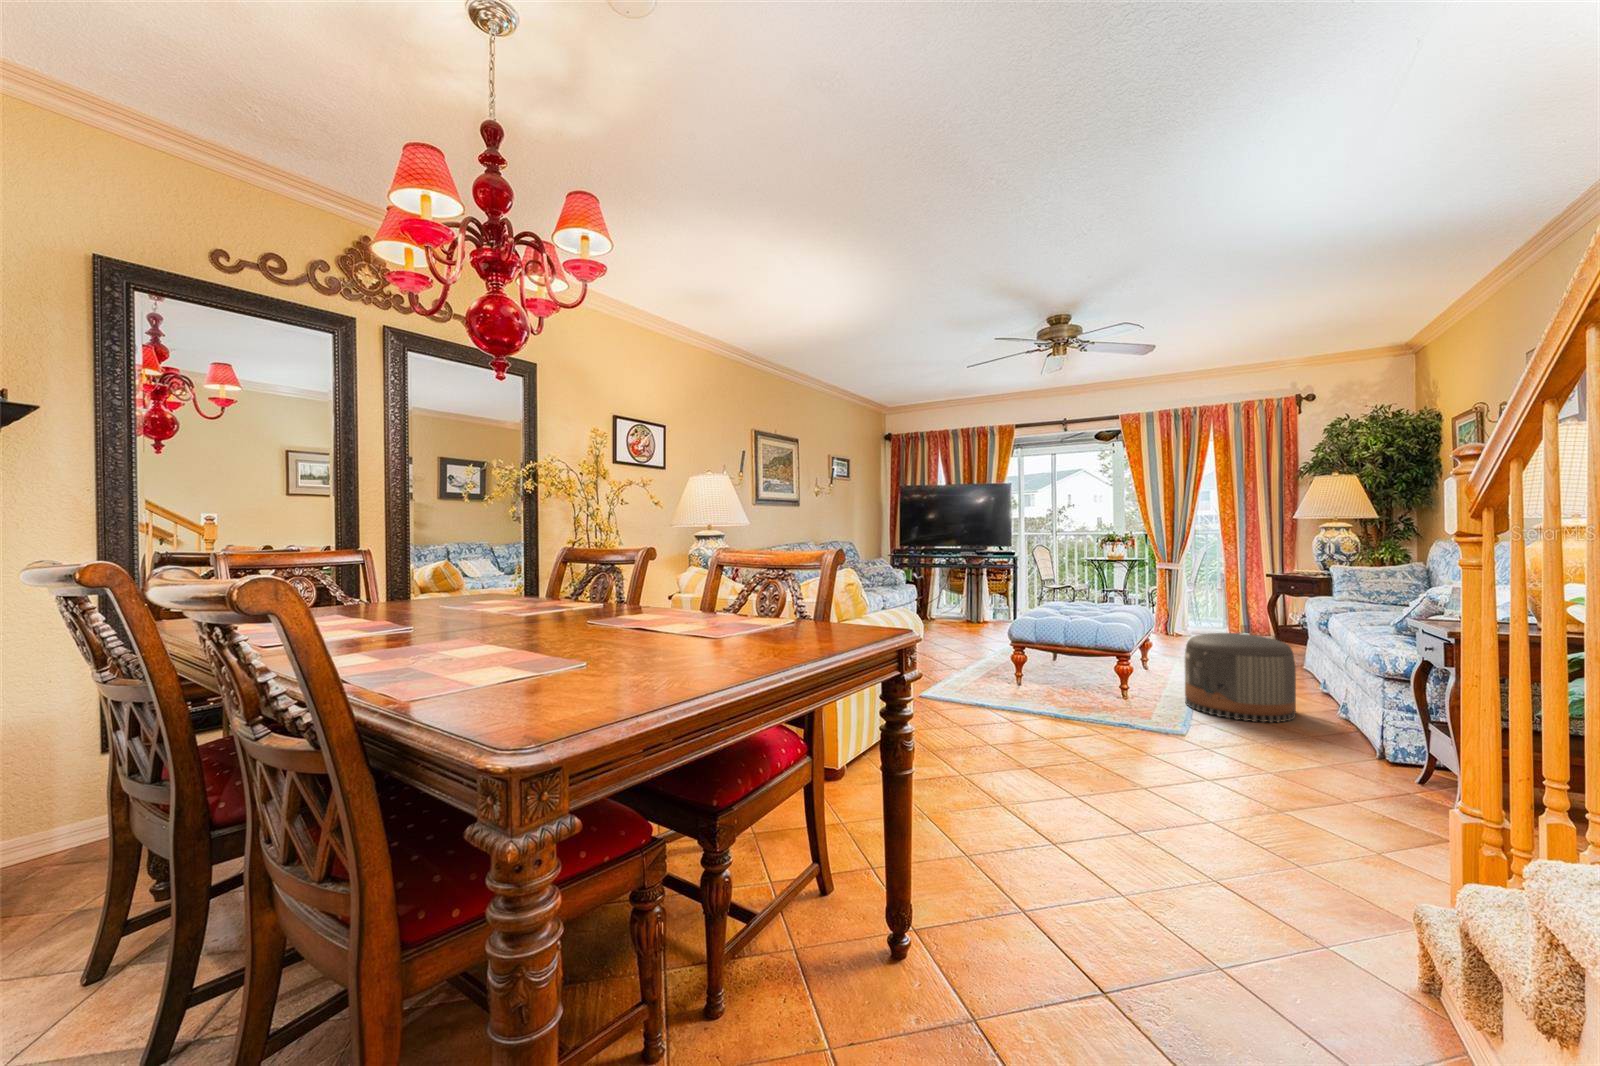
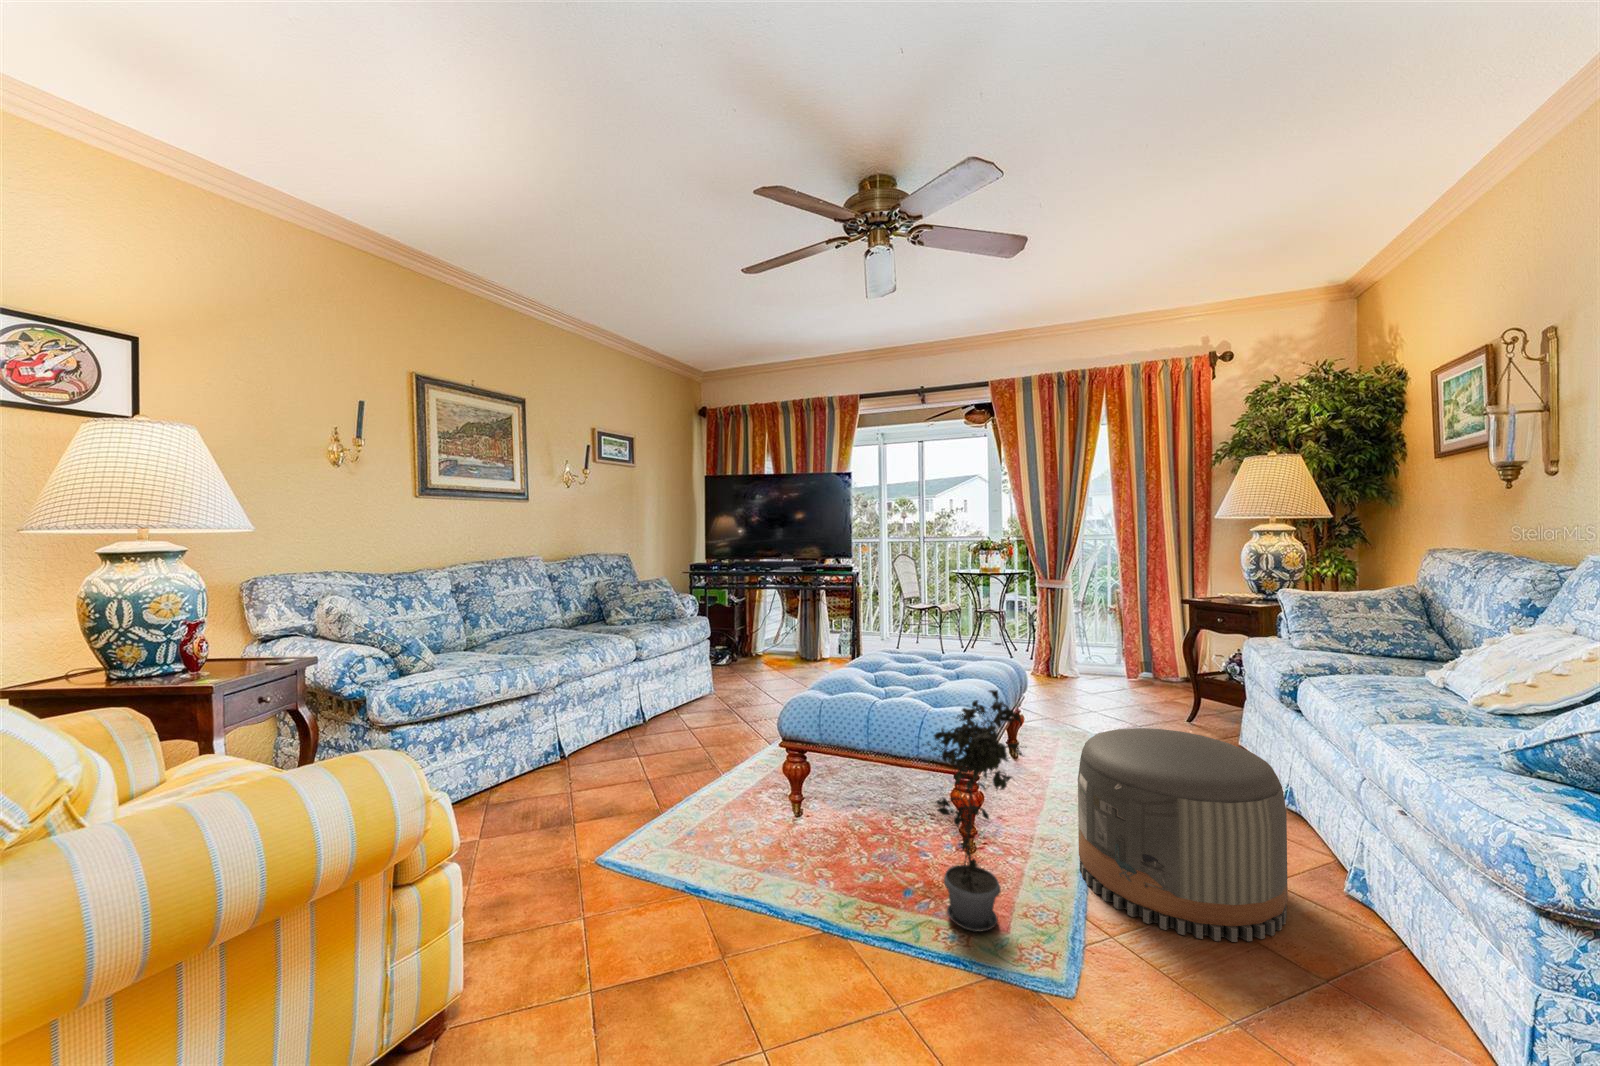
potted plant: none [1103,603,1158,716] -> present [928,690,1022,932]

